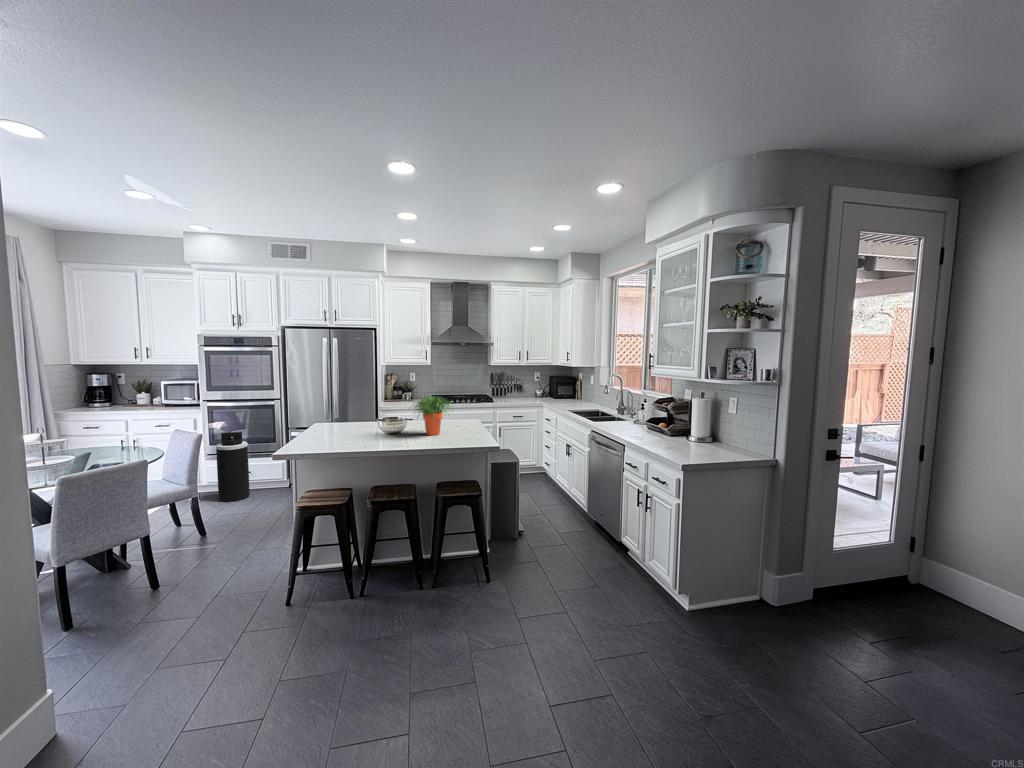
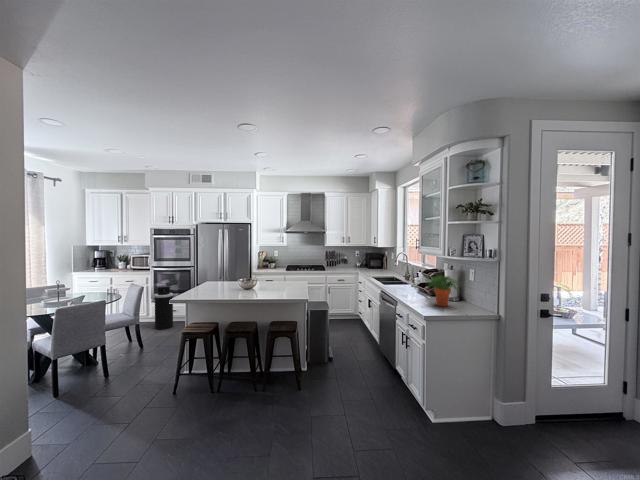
potted plant: present [415,397,450,435] -> present [429,276,458,306]

